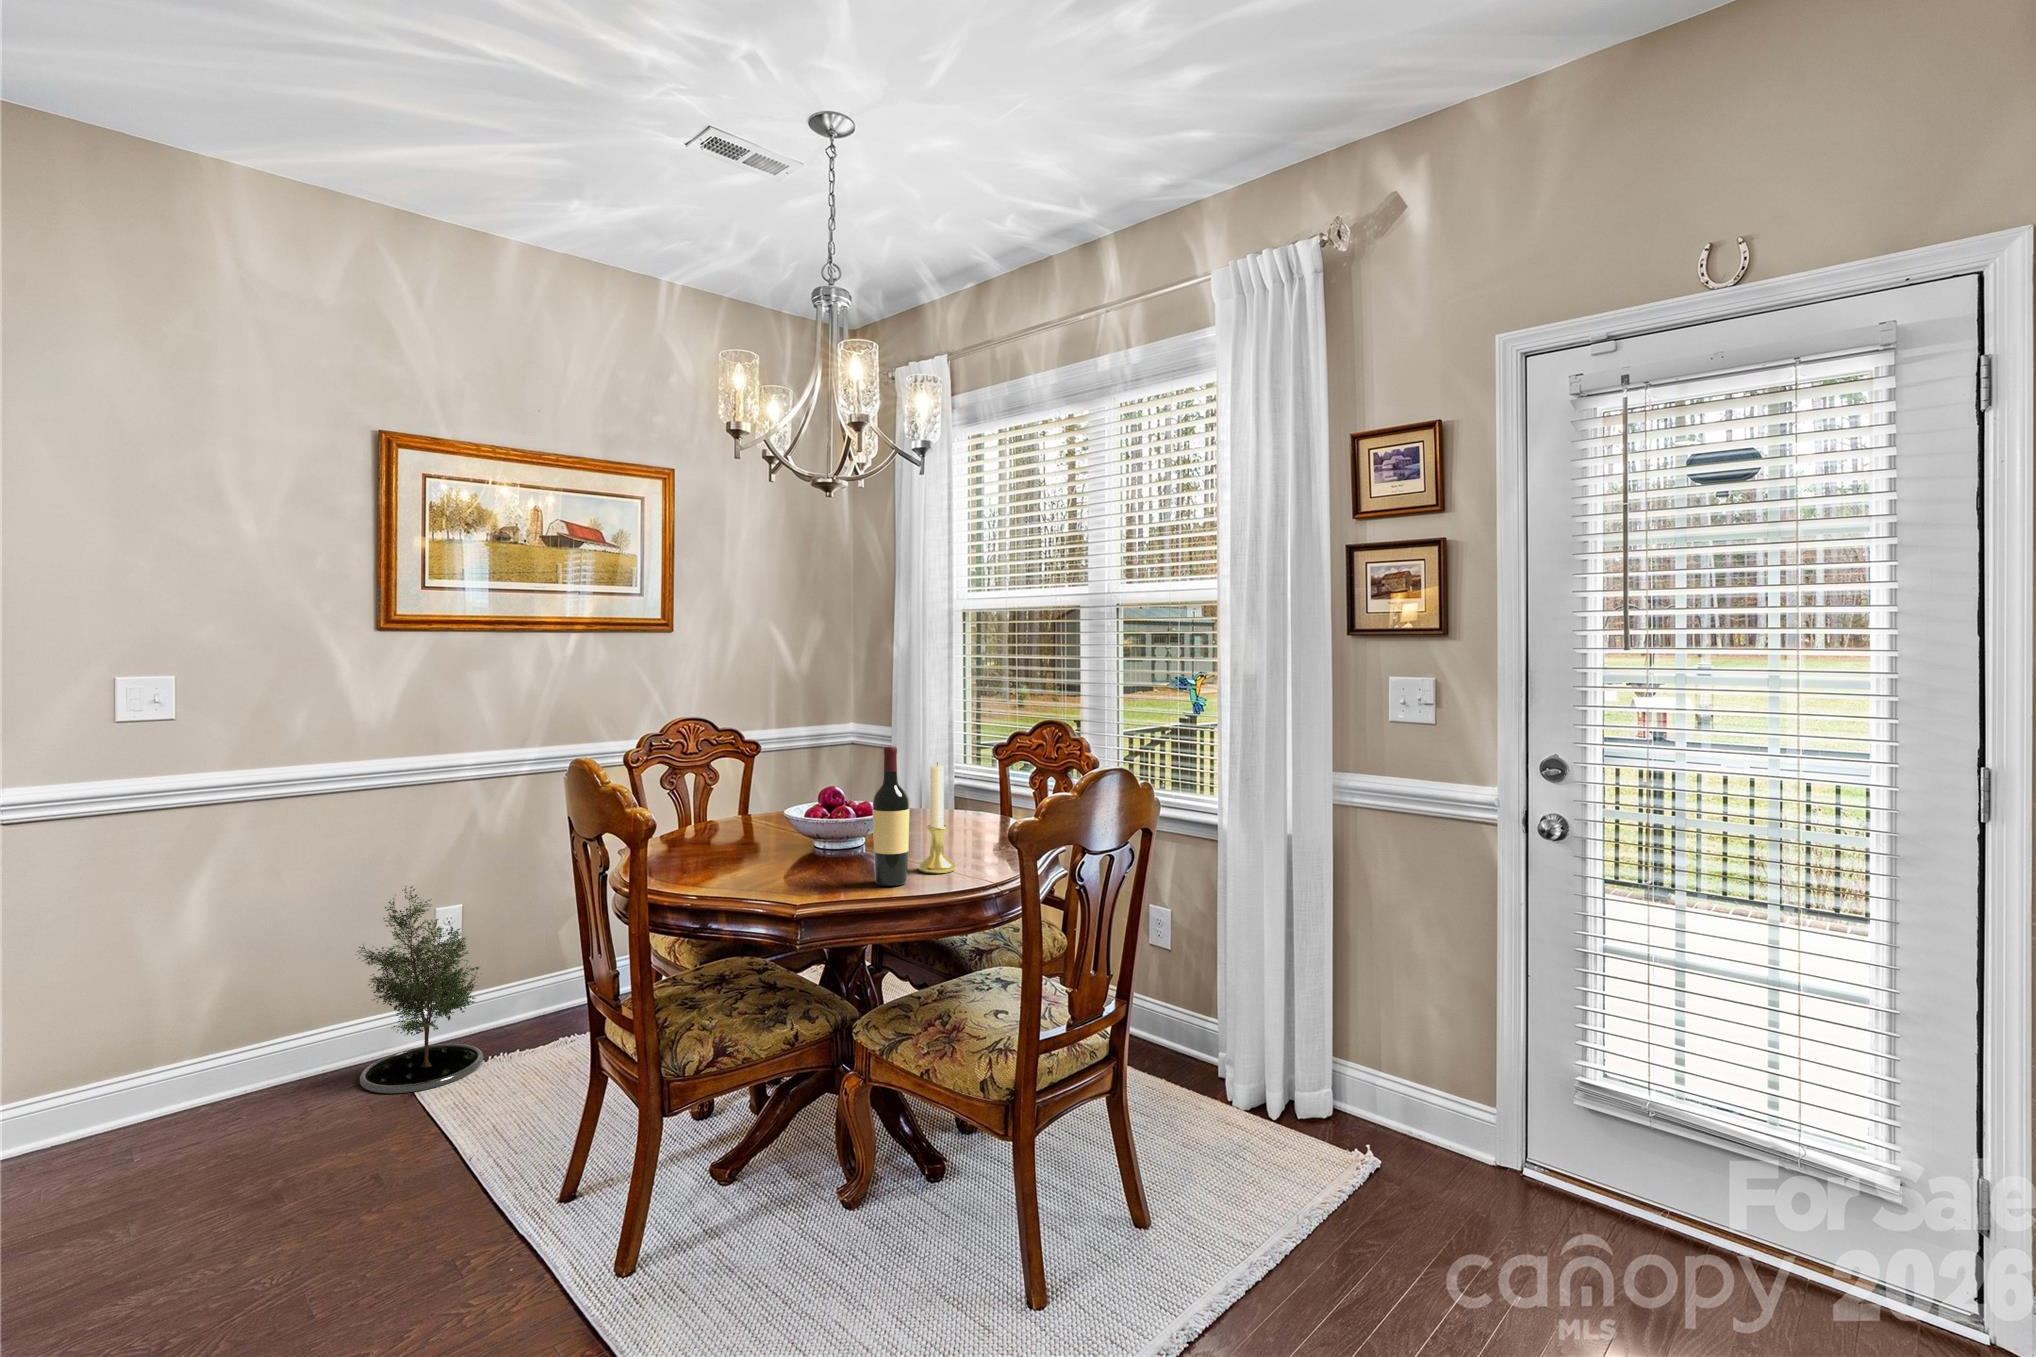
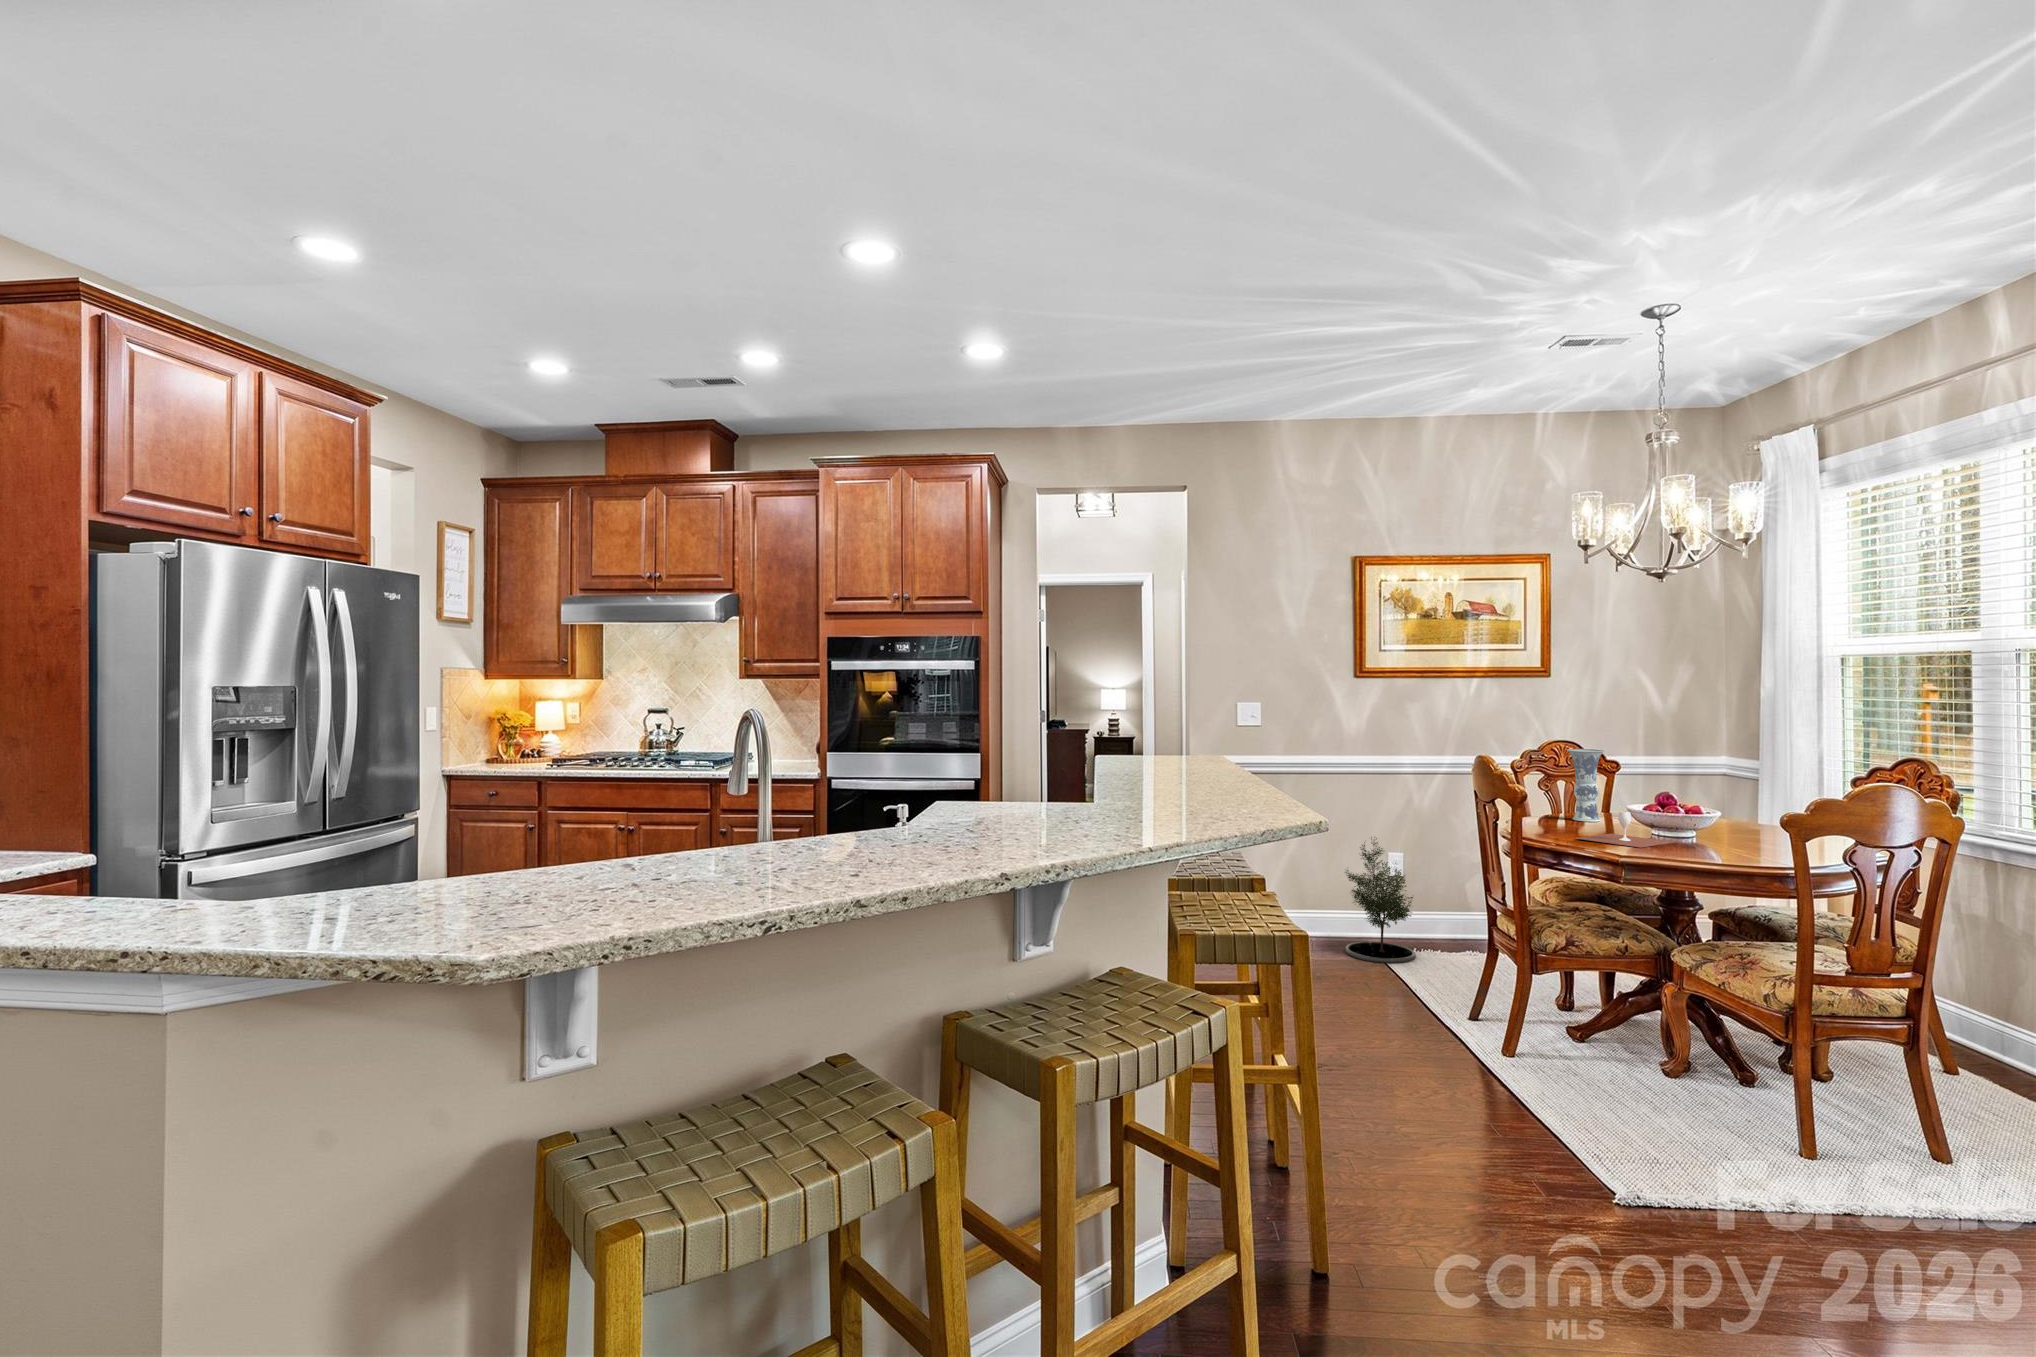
vase: none [703,731,753,837] -> present [1567,749,1604,822]
wine bottle: present [873,746,909,886] -> none [1683,760,1713,855]
candle holder: present [919,762,955,873] -> none [1727,774,1760,854]
wine glass: none [724,827,853,884] -> present [1576,811,1674,848]

